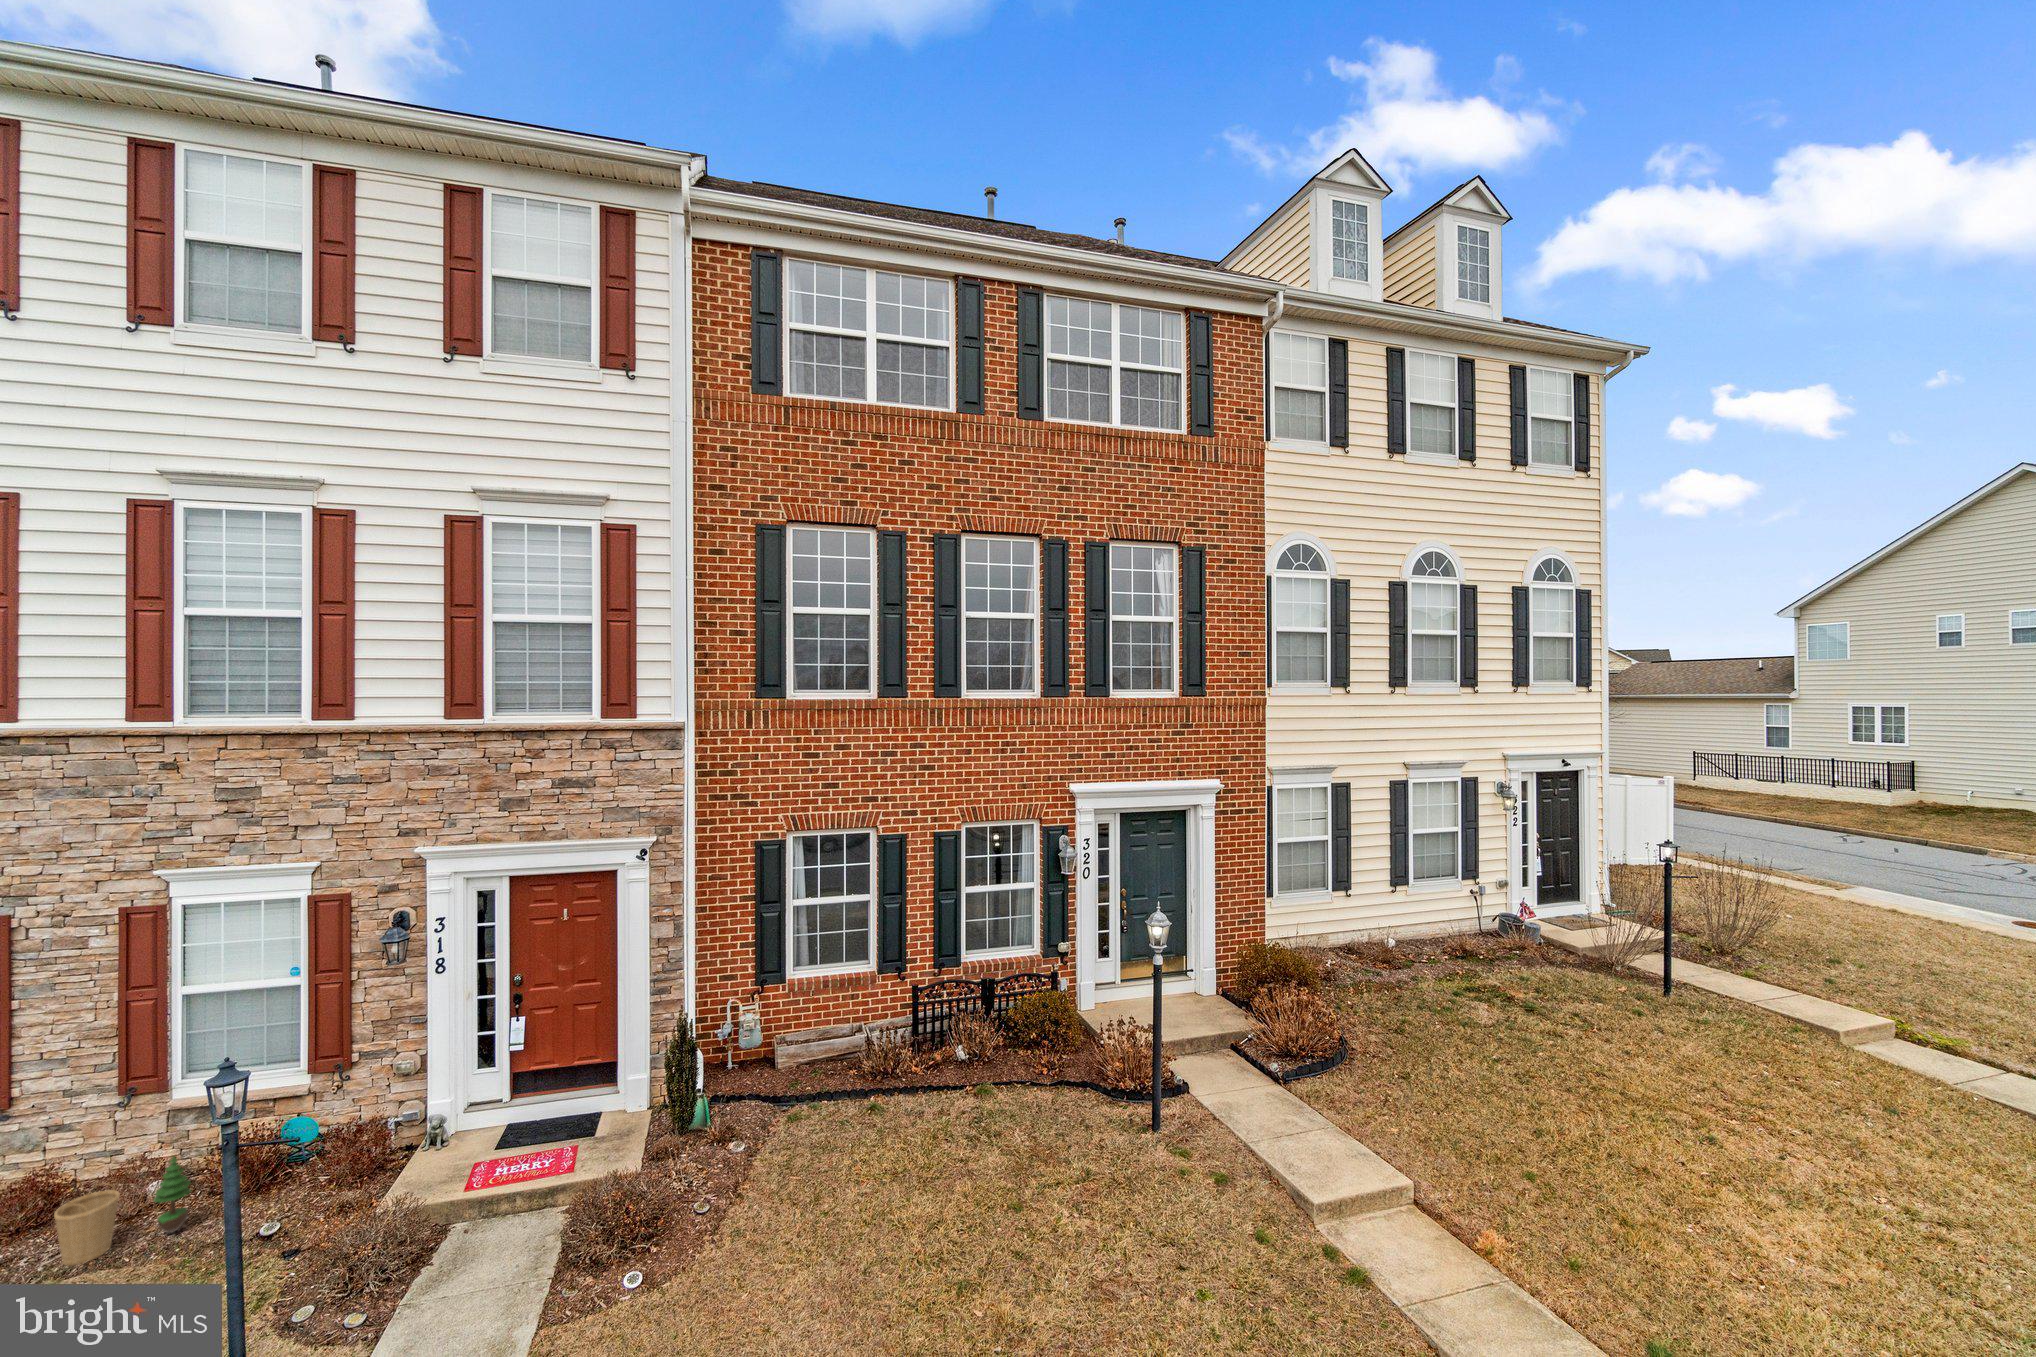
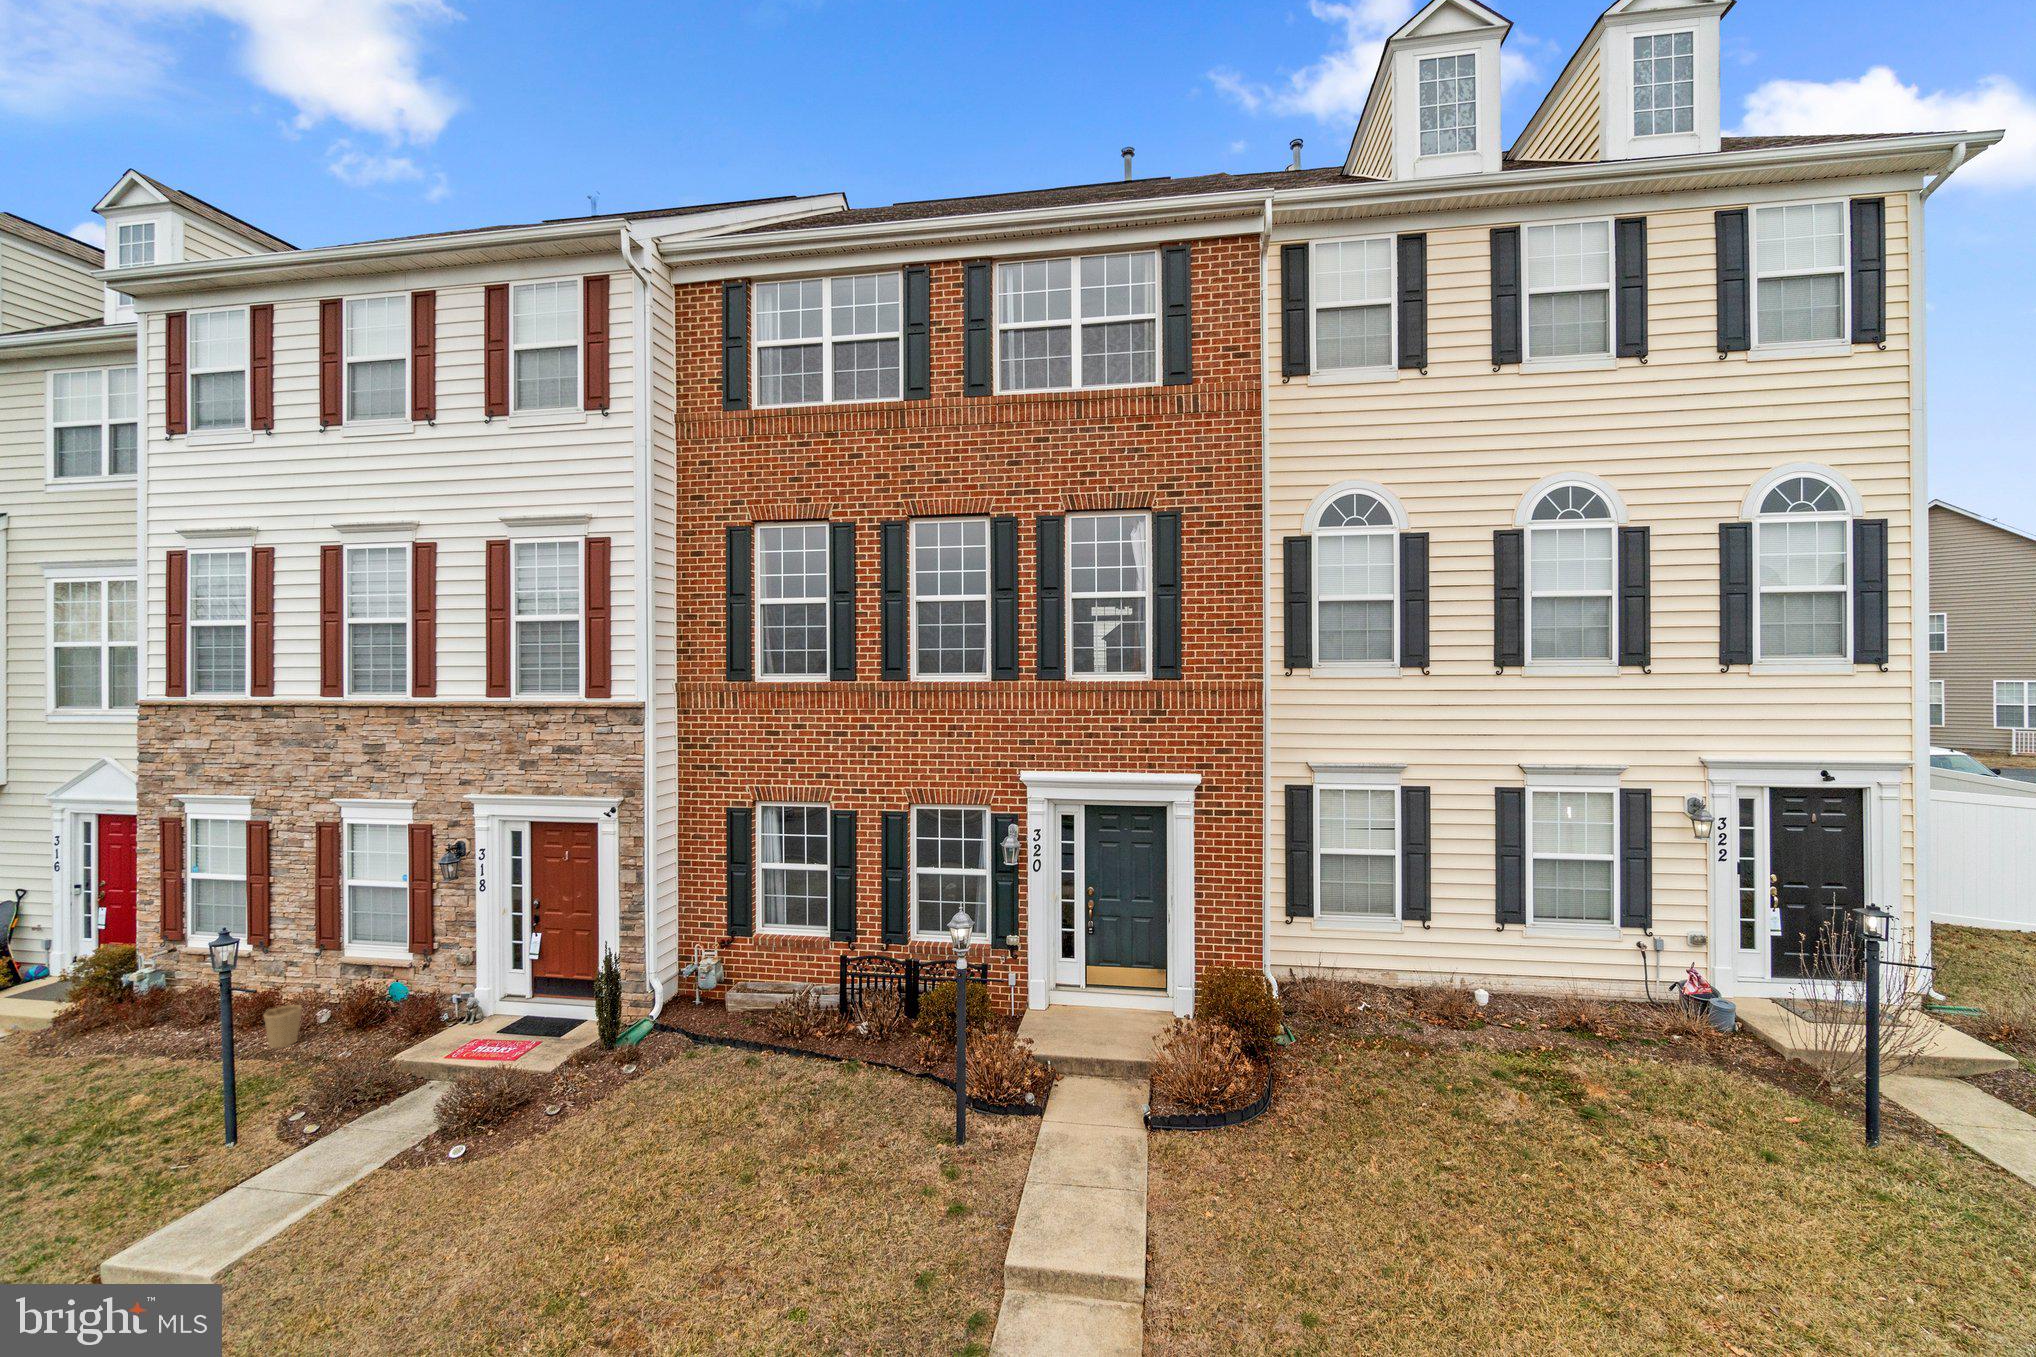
potted tree: present [154,1156,191,1233] -> none [314,989,339,1041]

